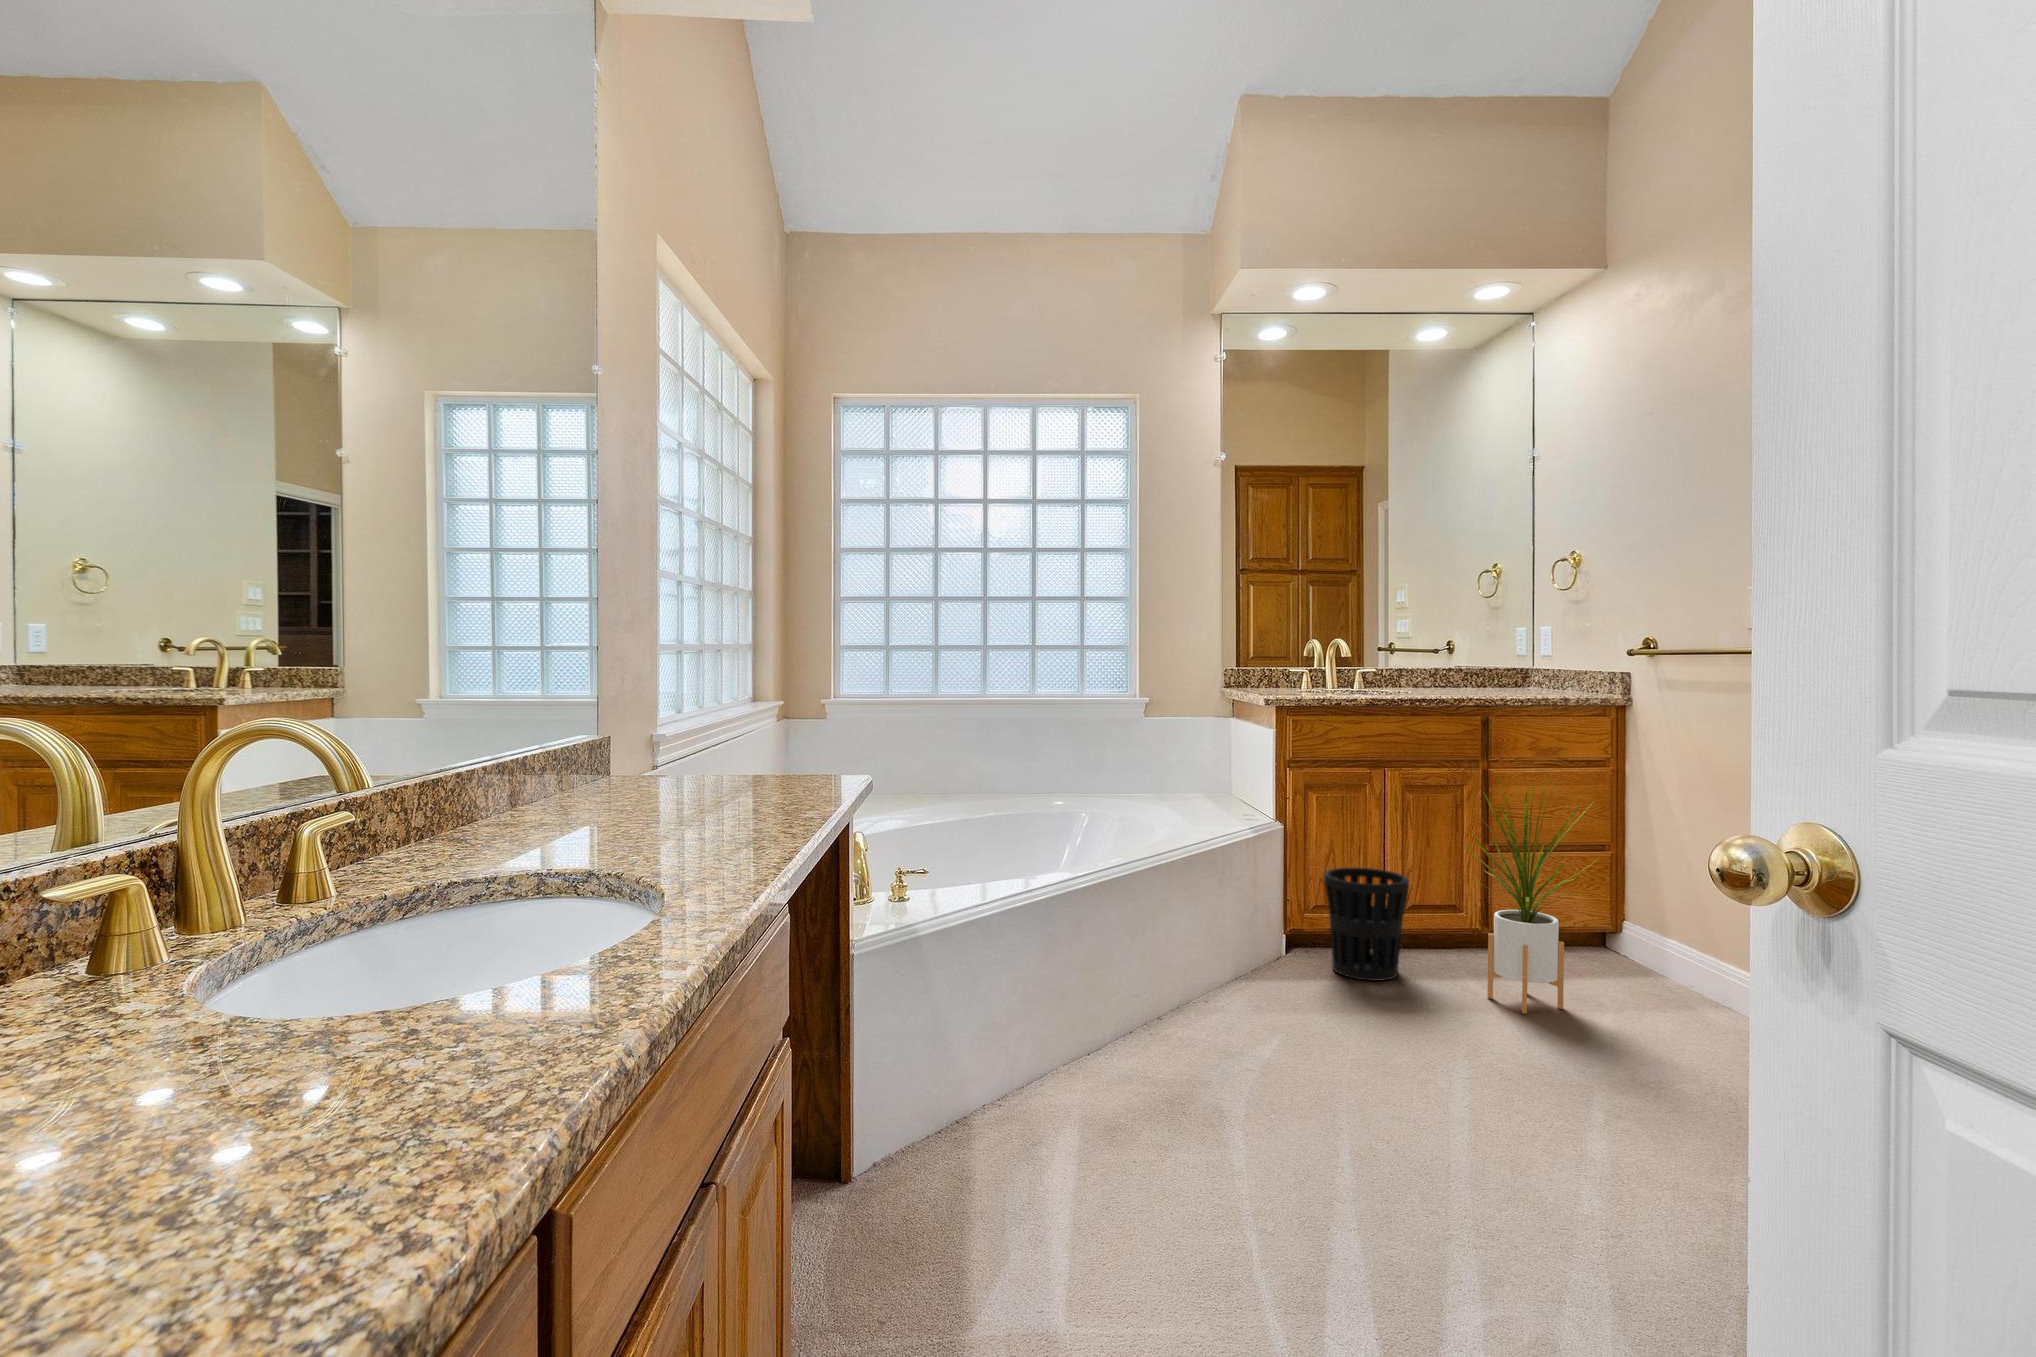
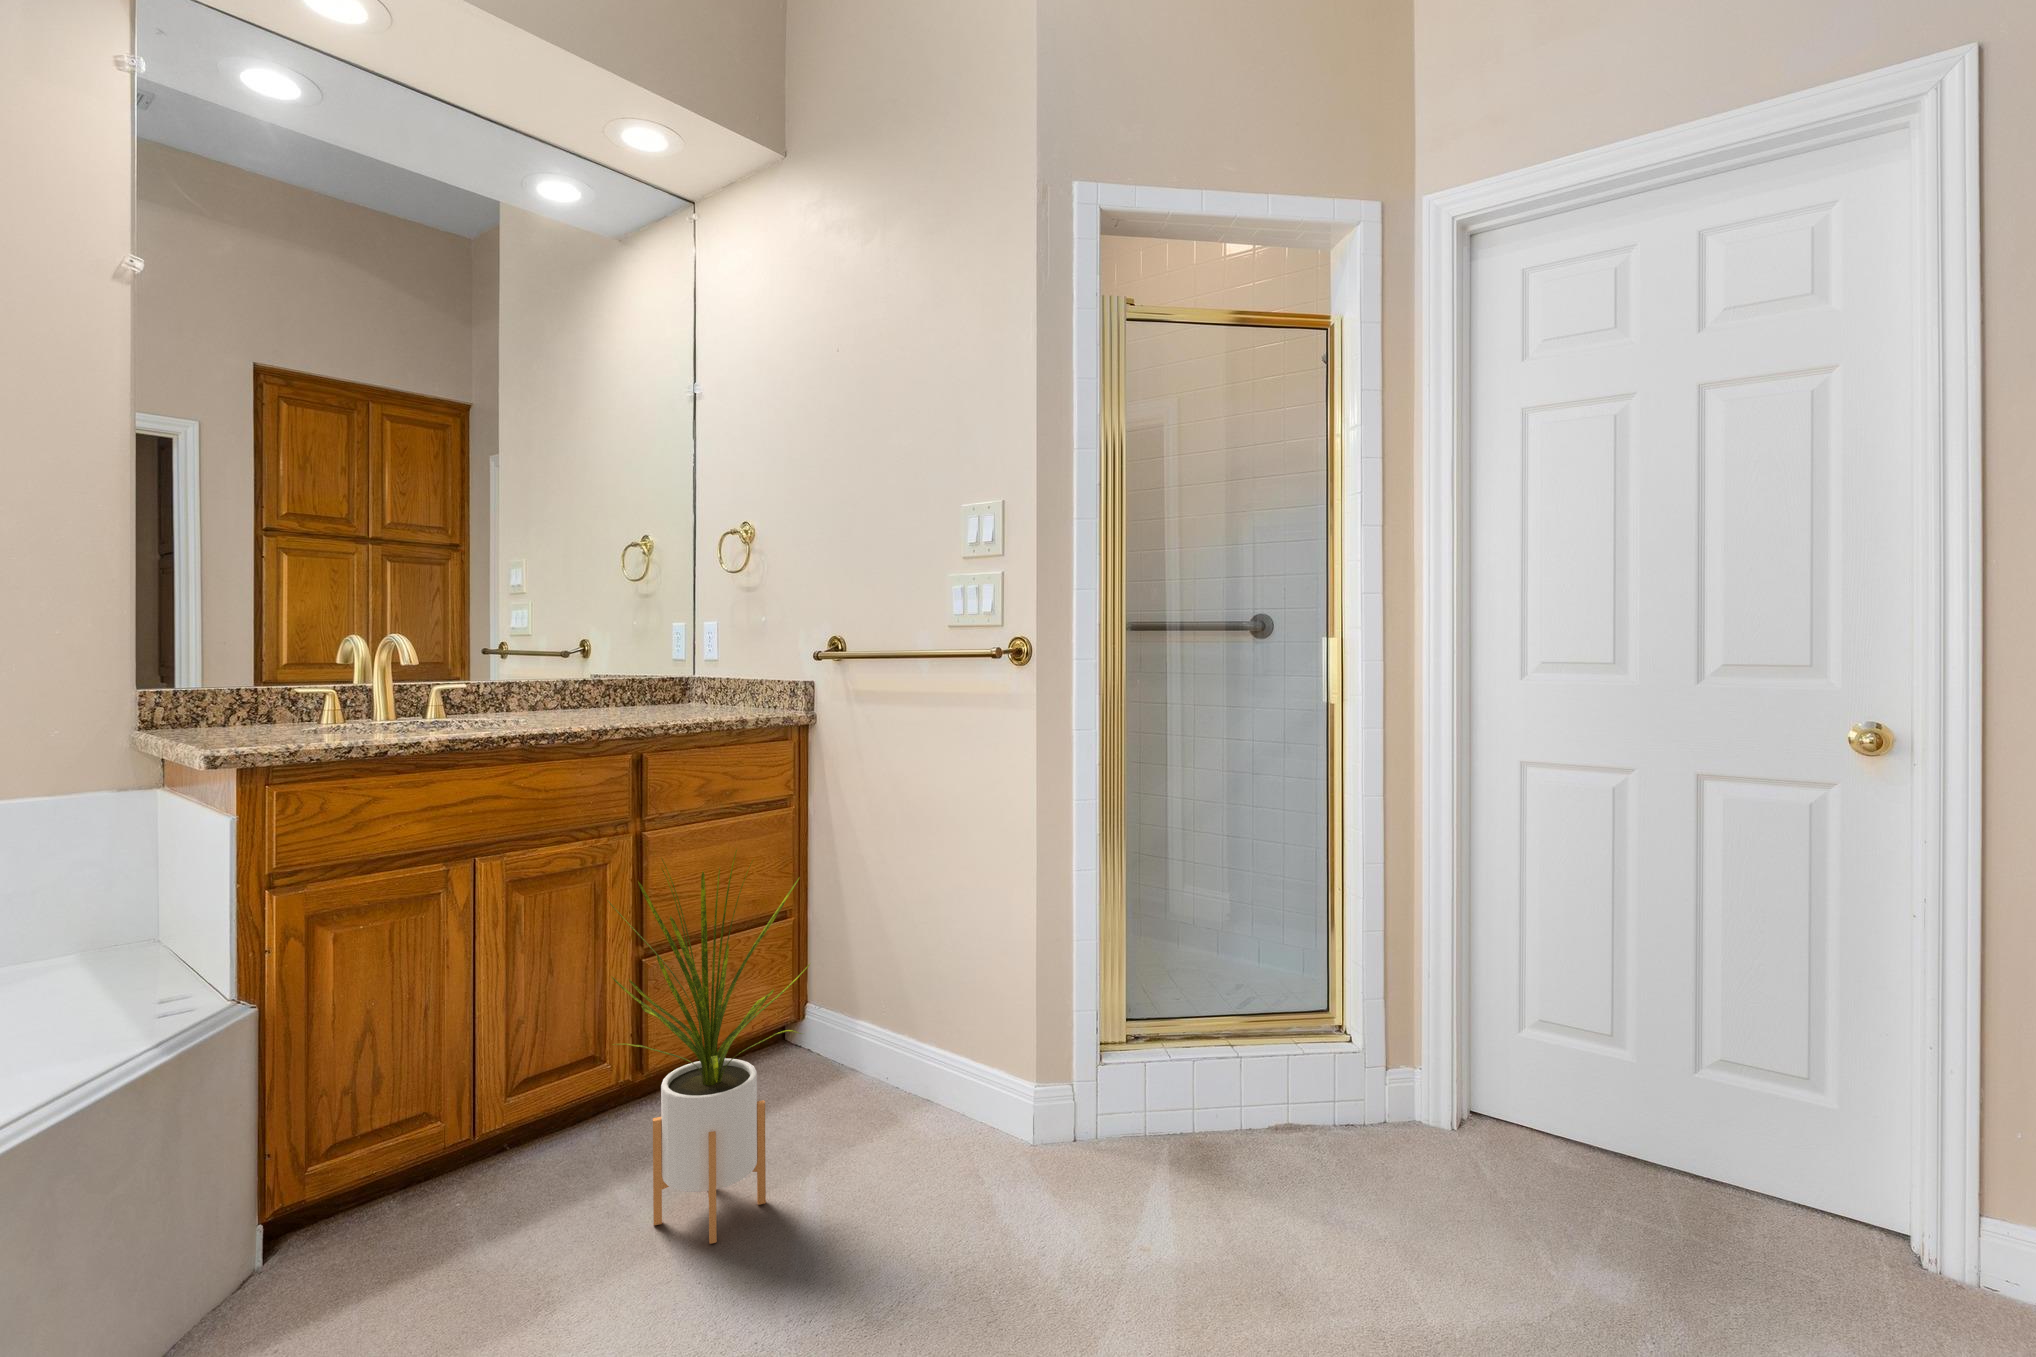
wastebasket: present [1324,867,1409,981] -> none [344,1038,516,1276]

